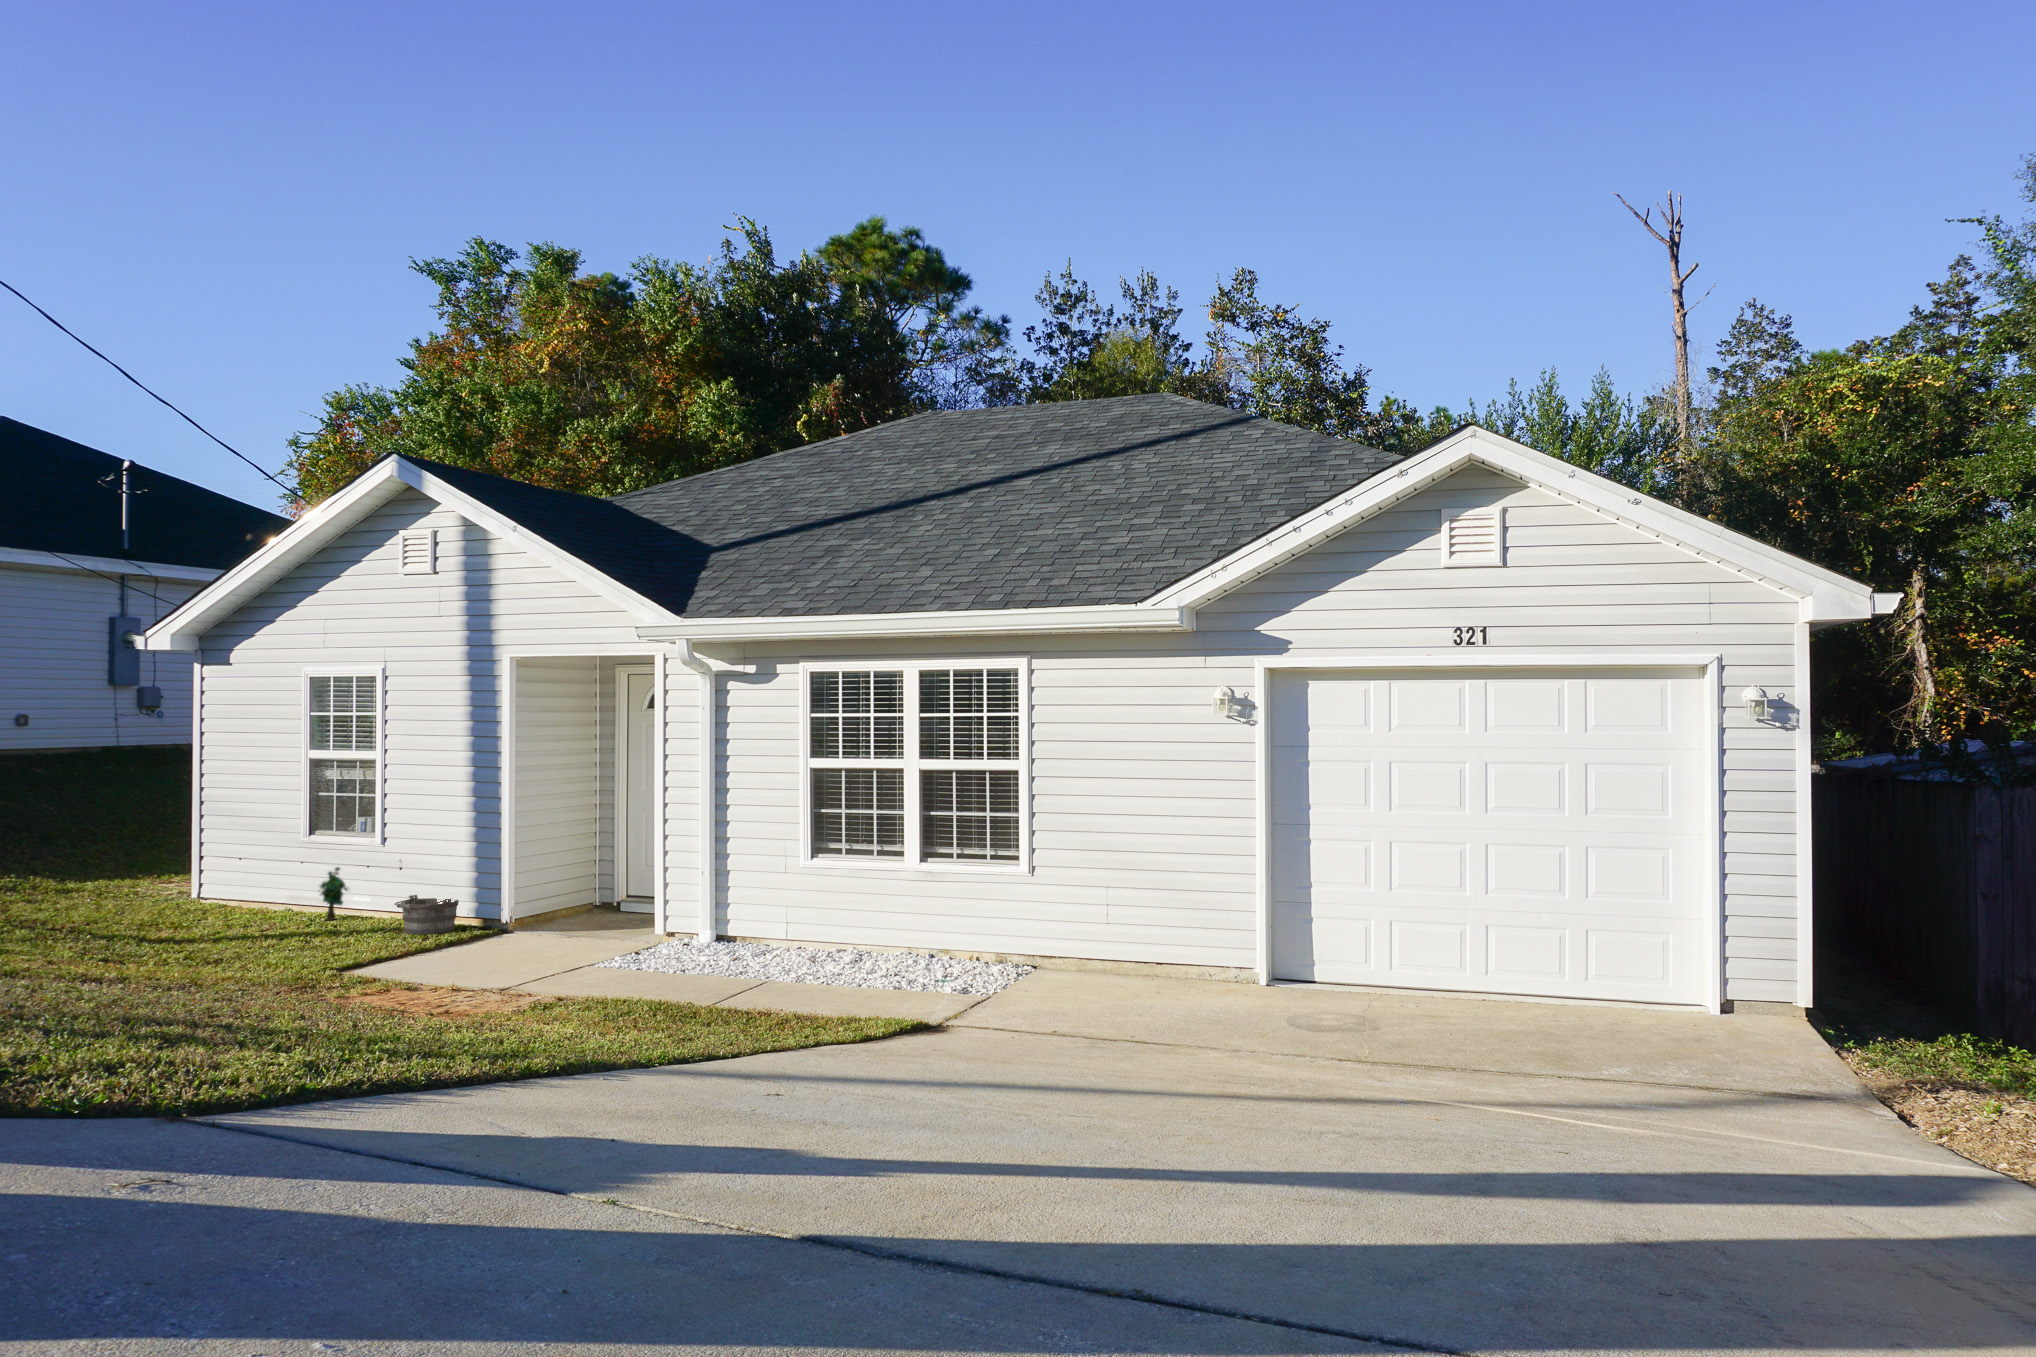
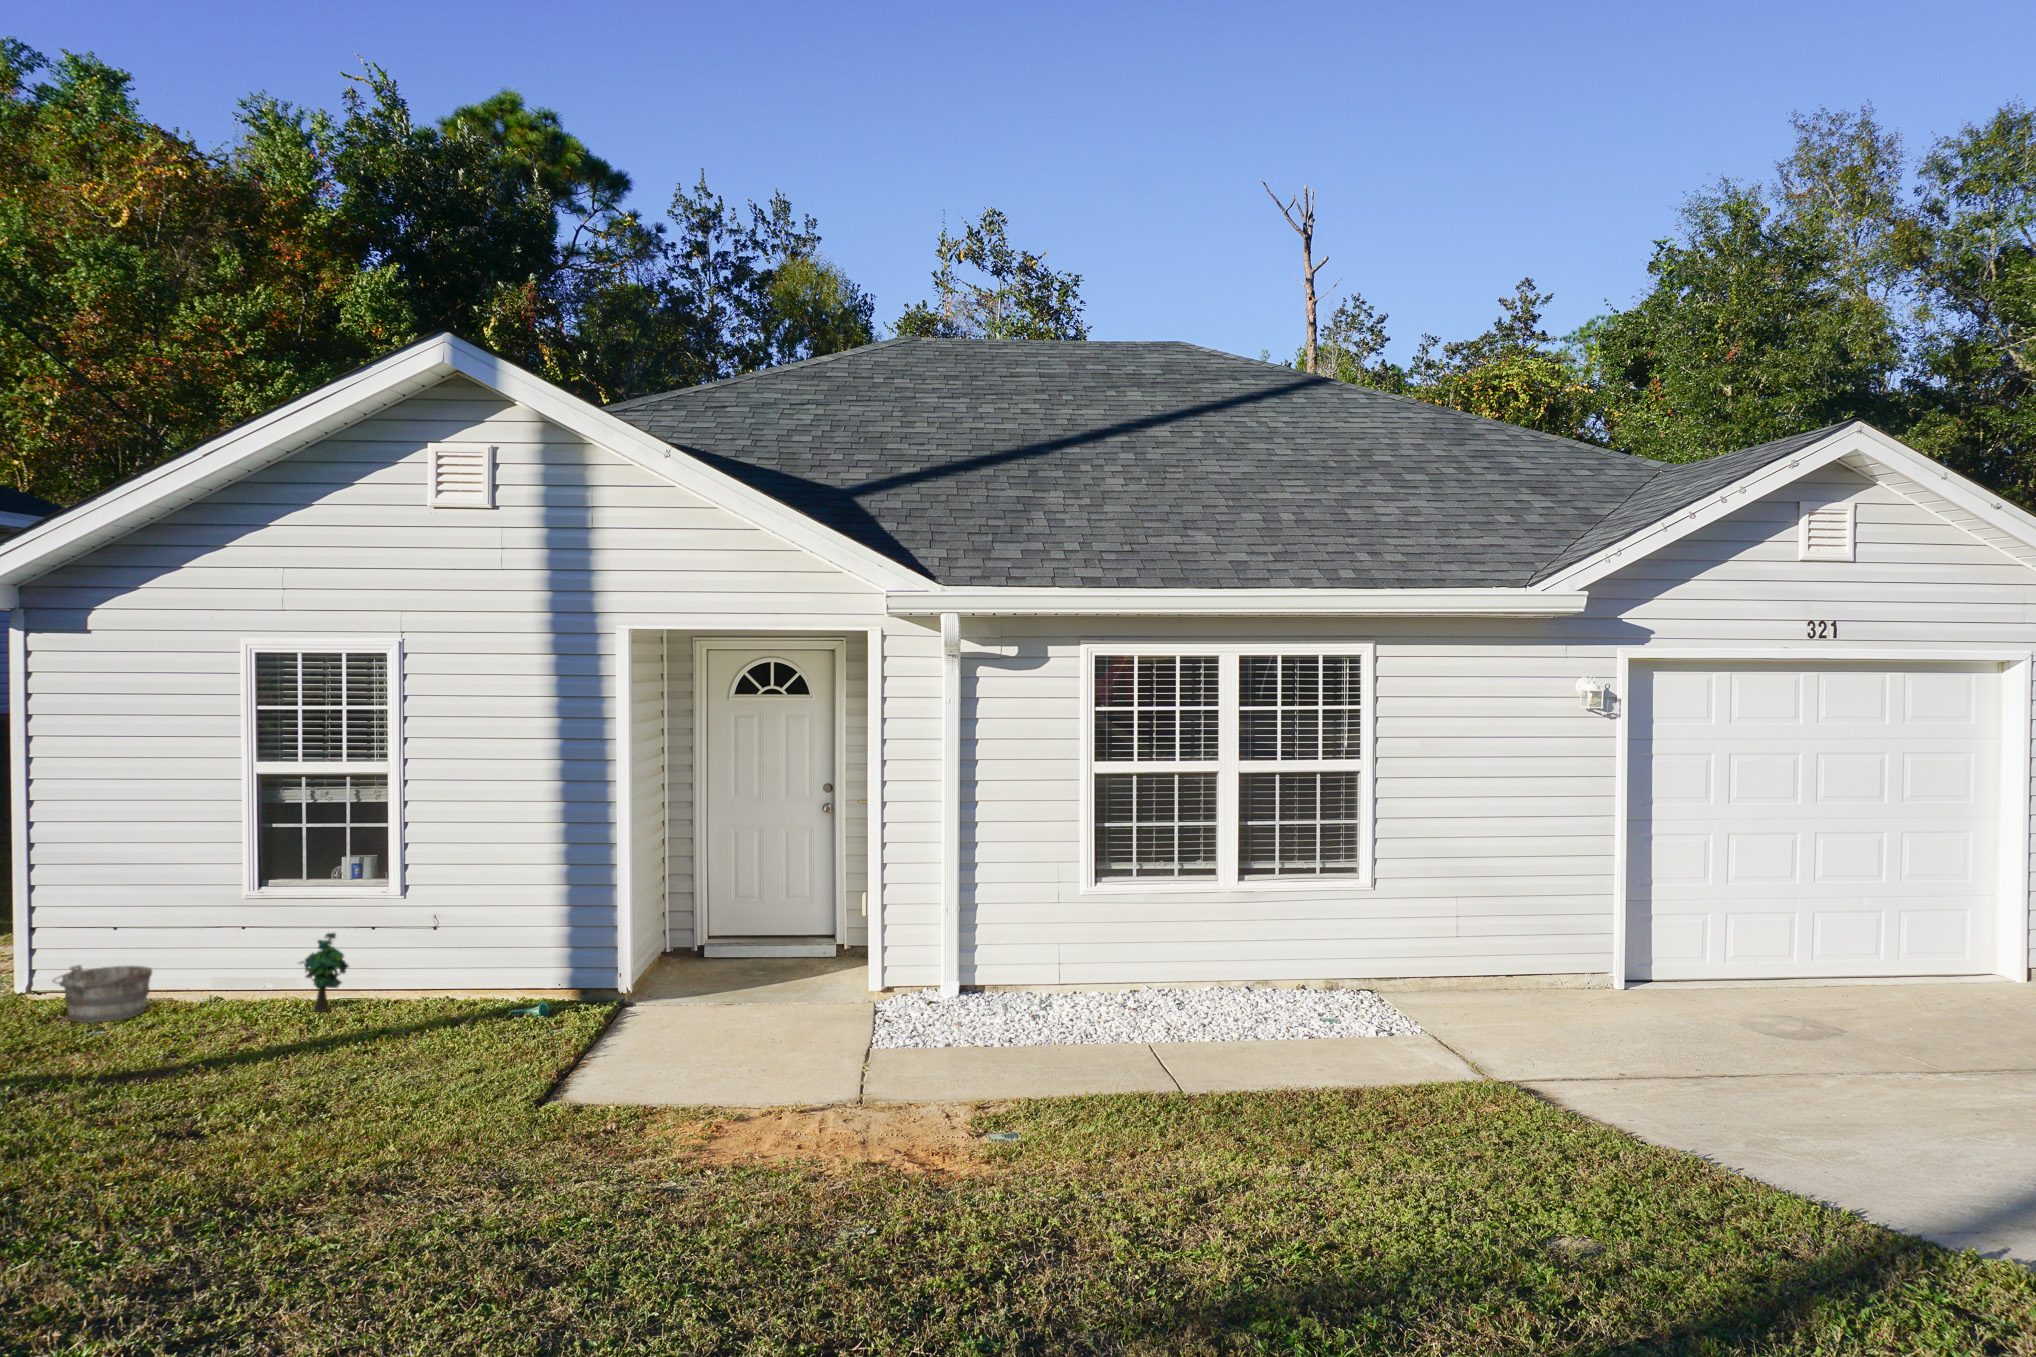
bucket: present [395,895,459,934] -> present [53,965,152,1023]

